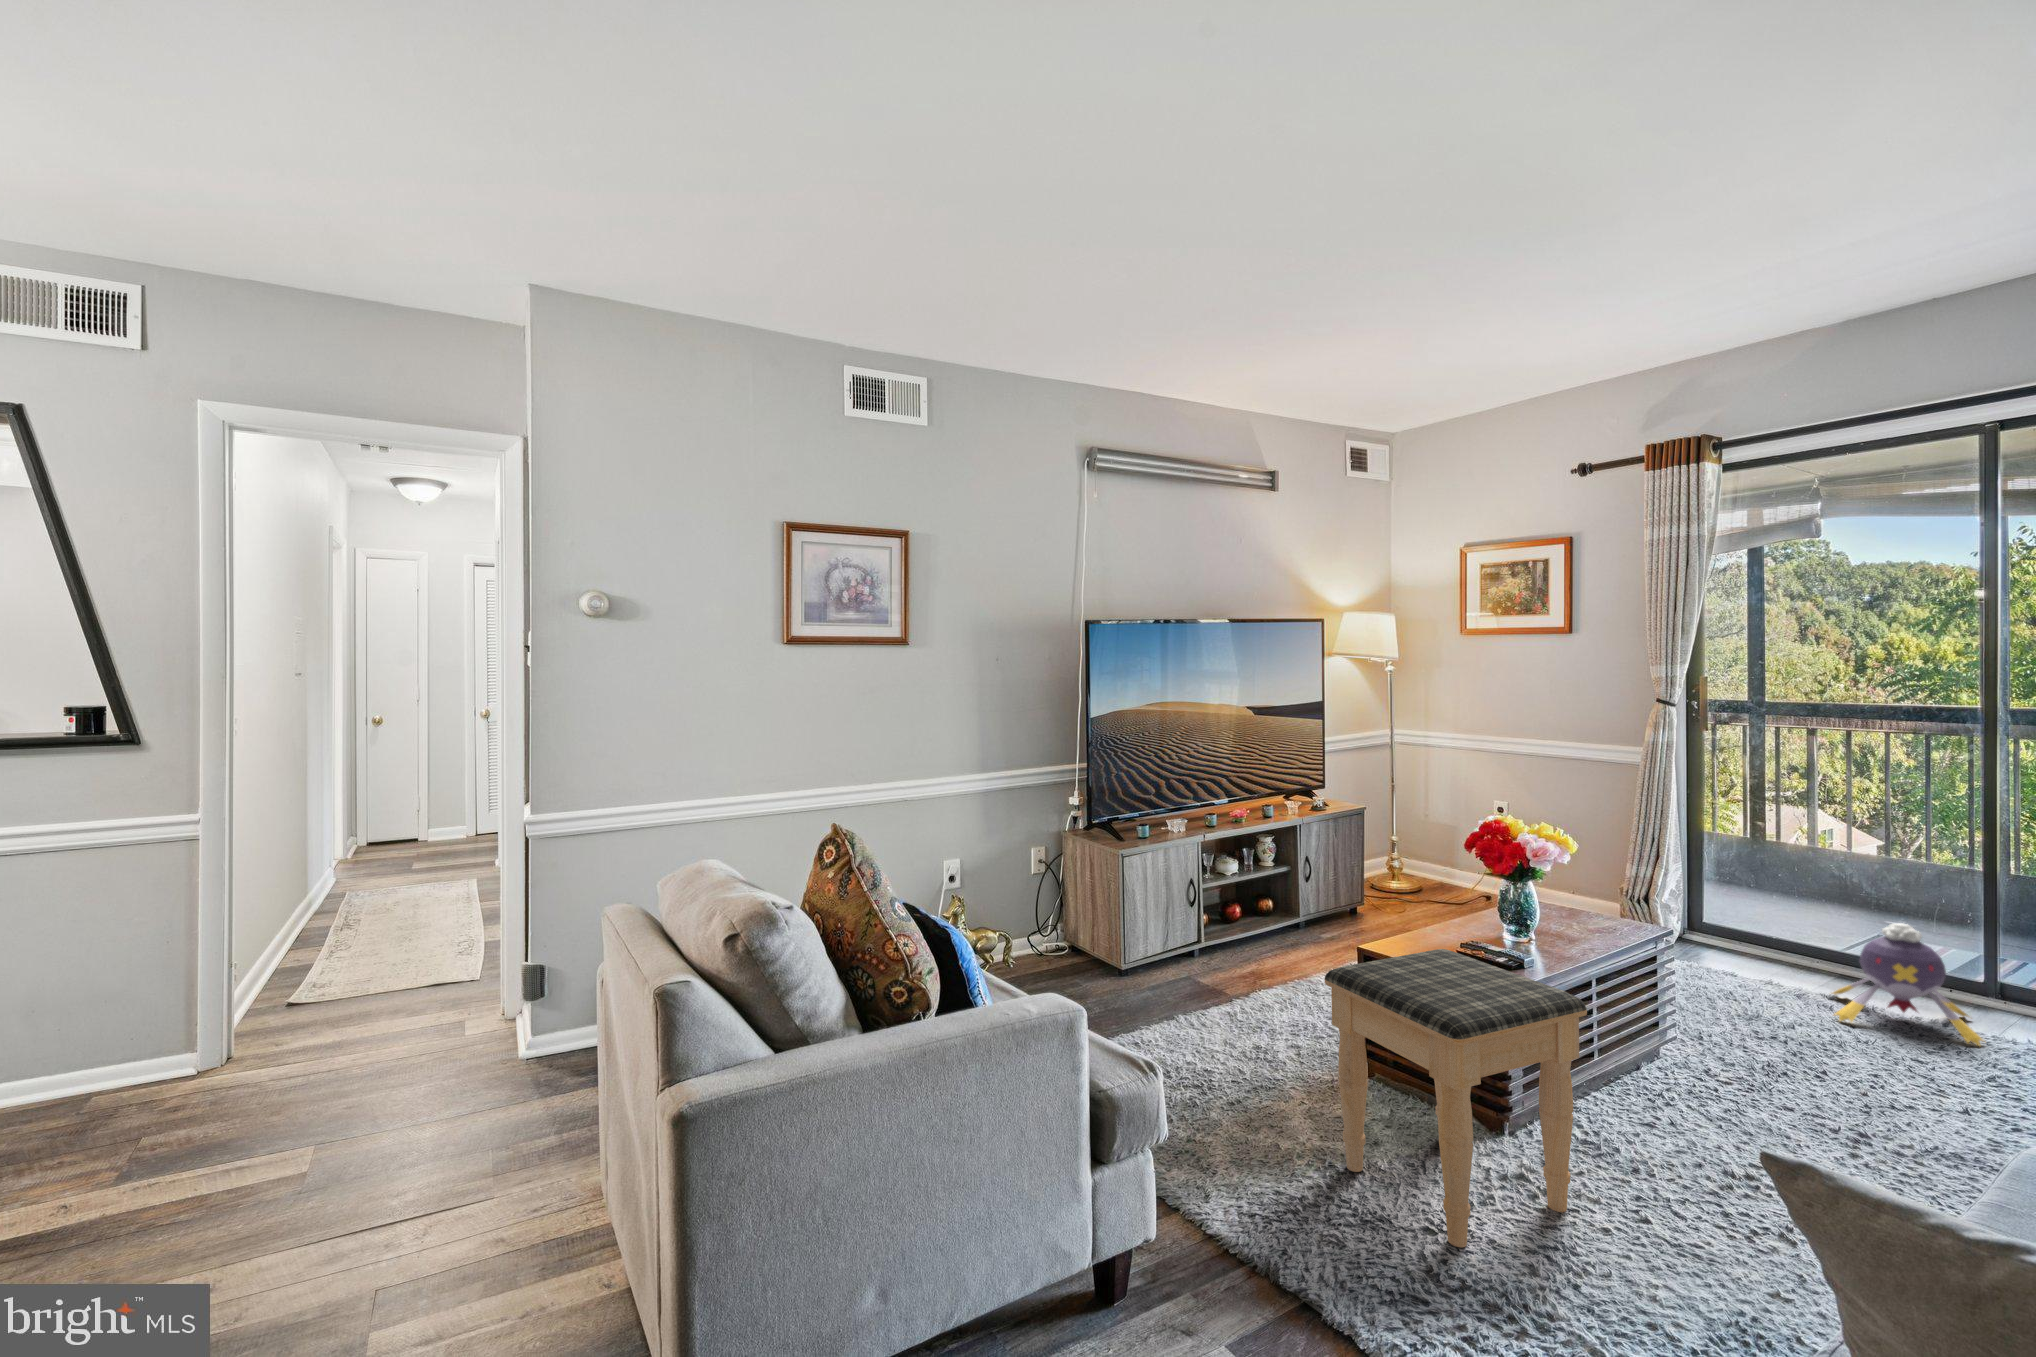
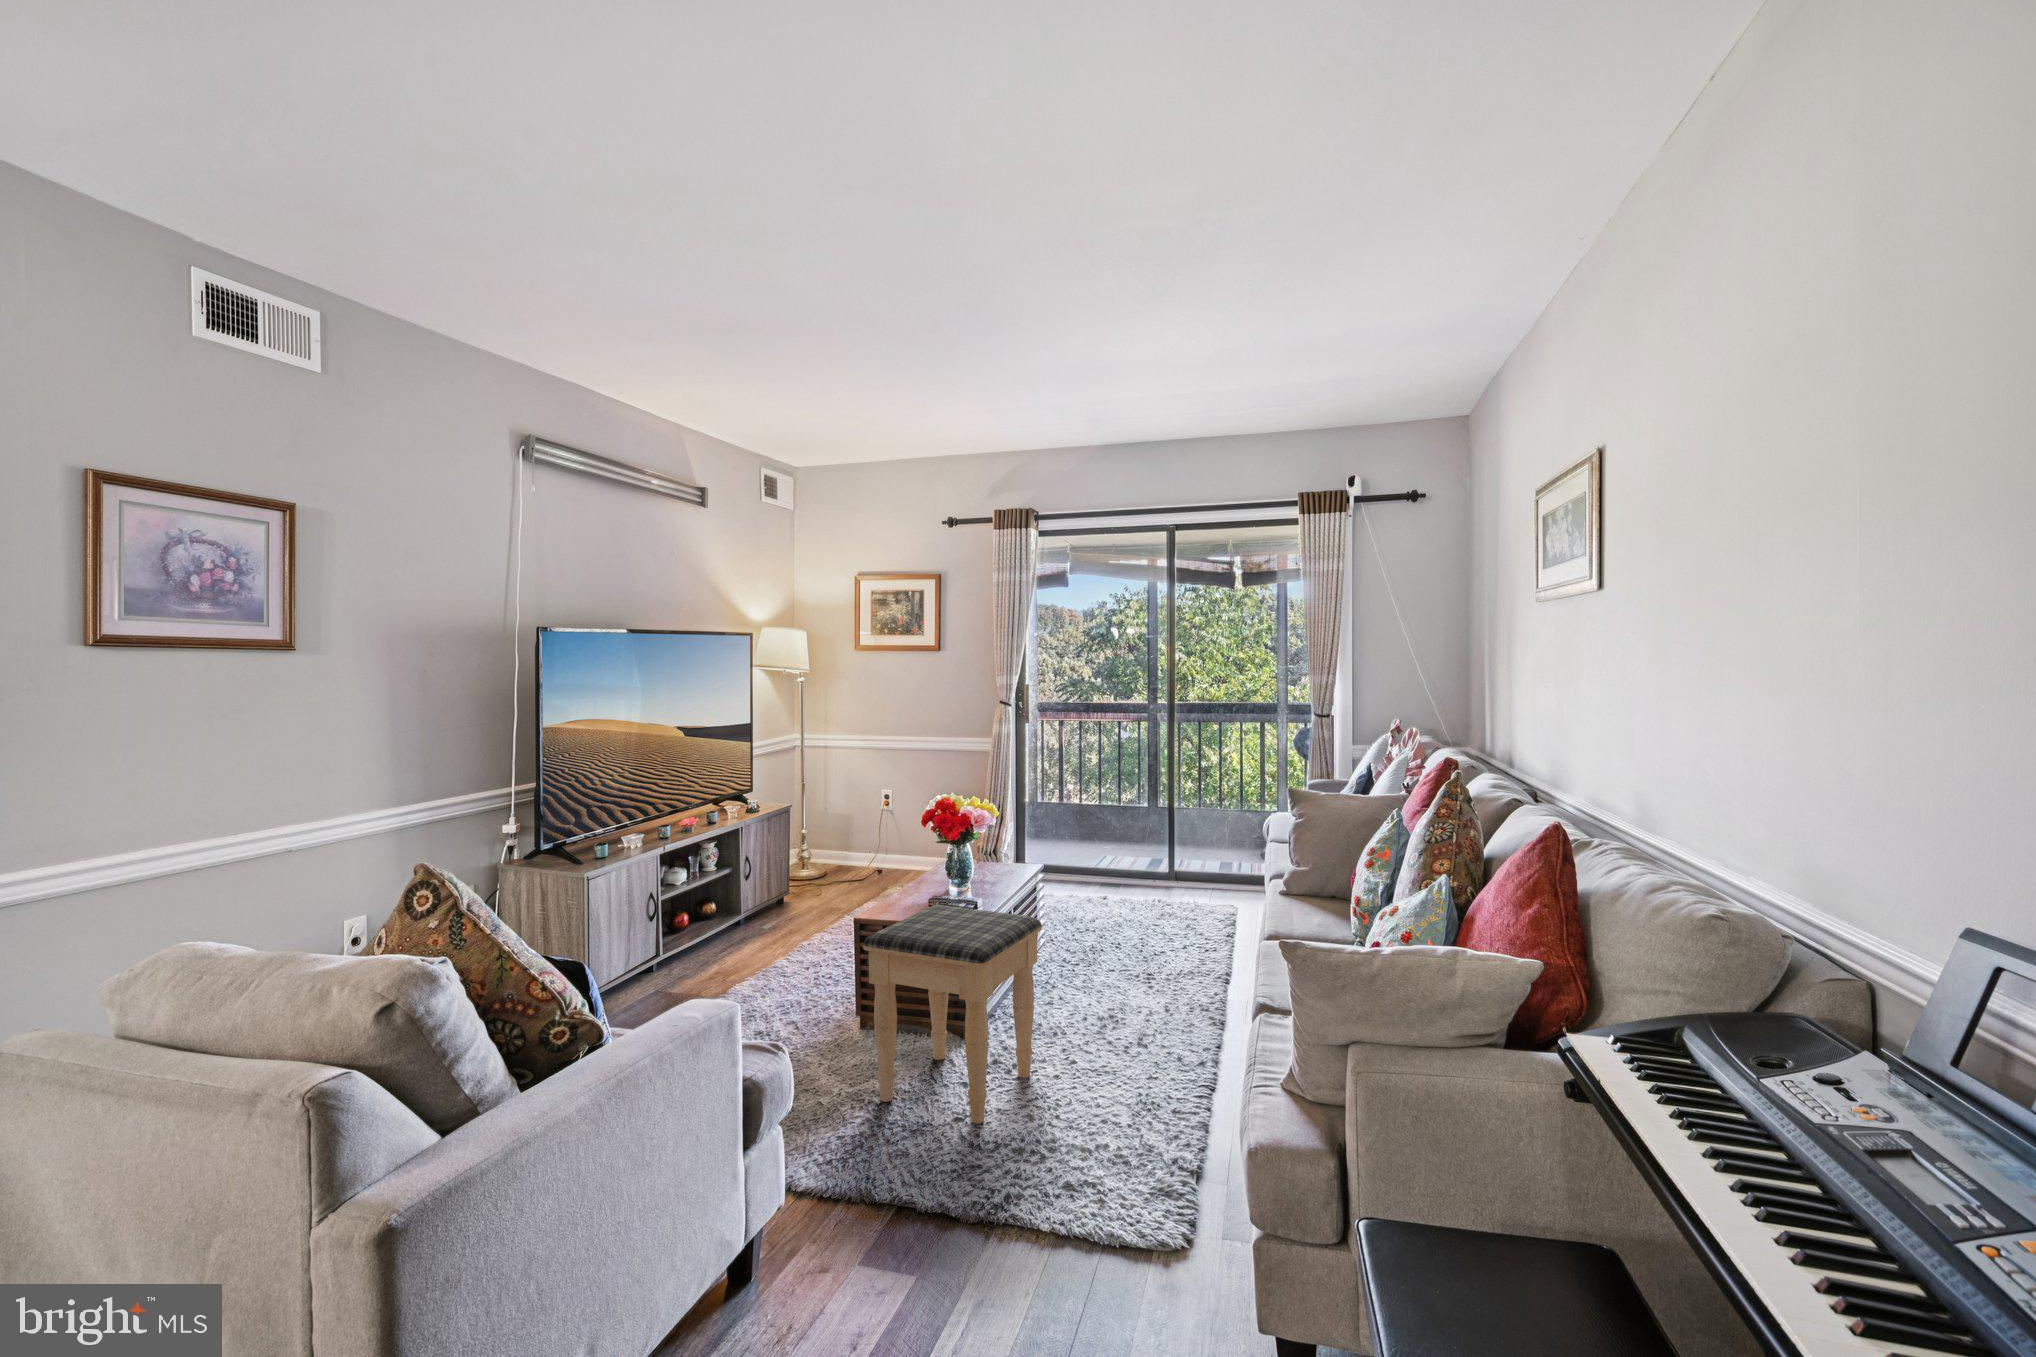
plush toy: present [1833,923,1983,1046] -> none [1108,843,1184,915]

